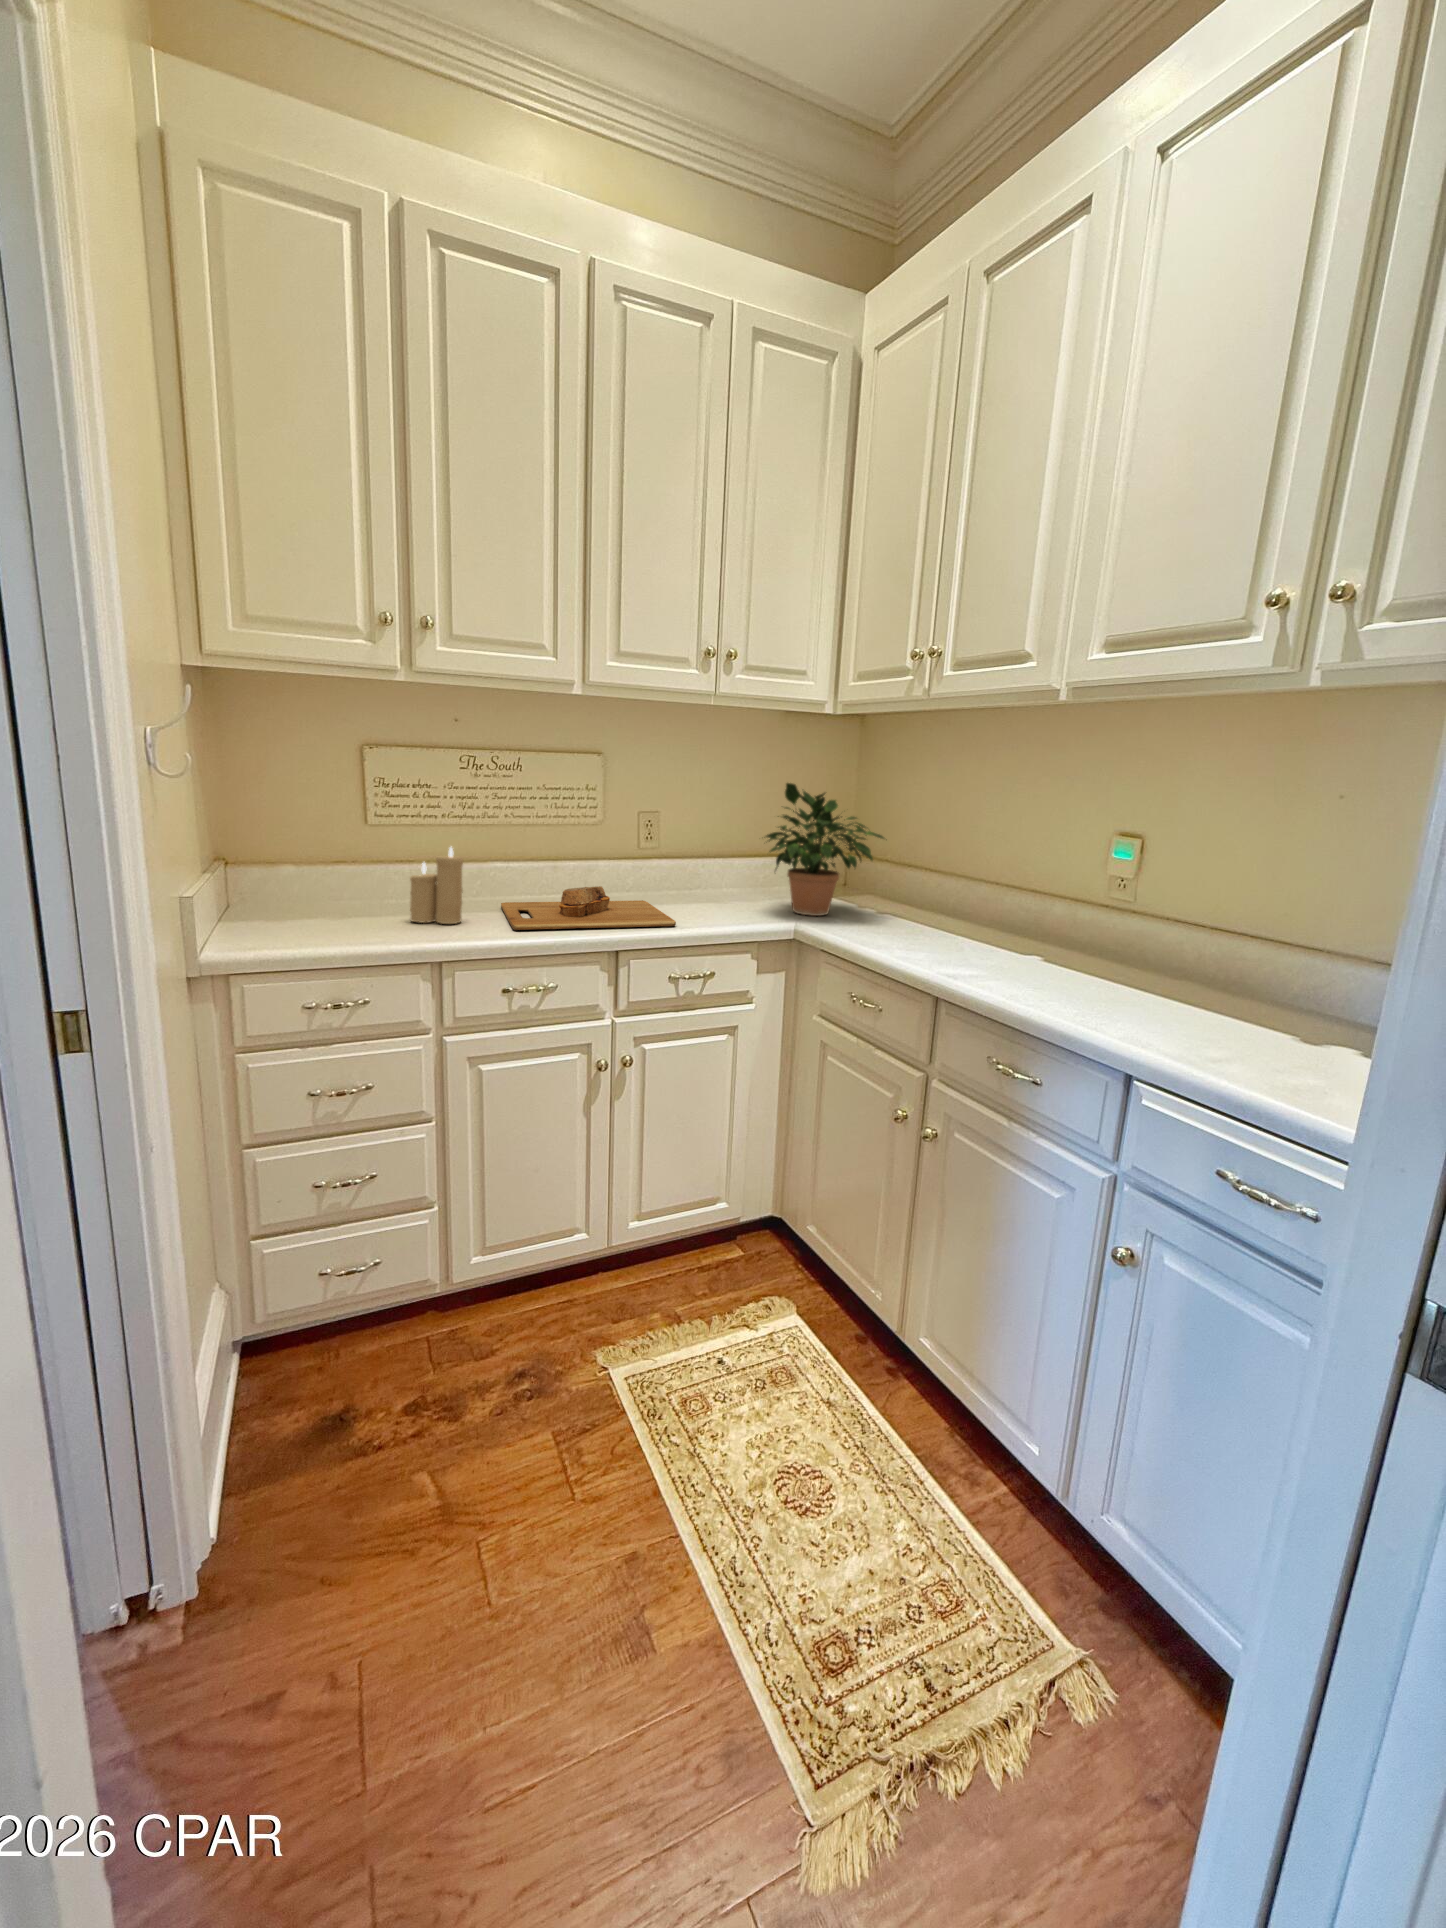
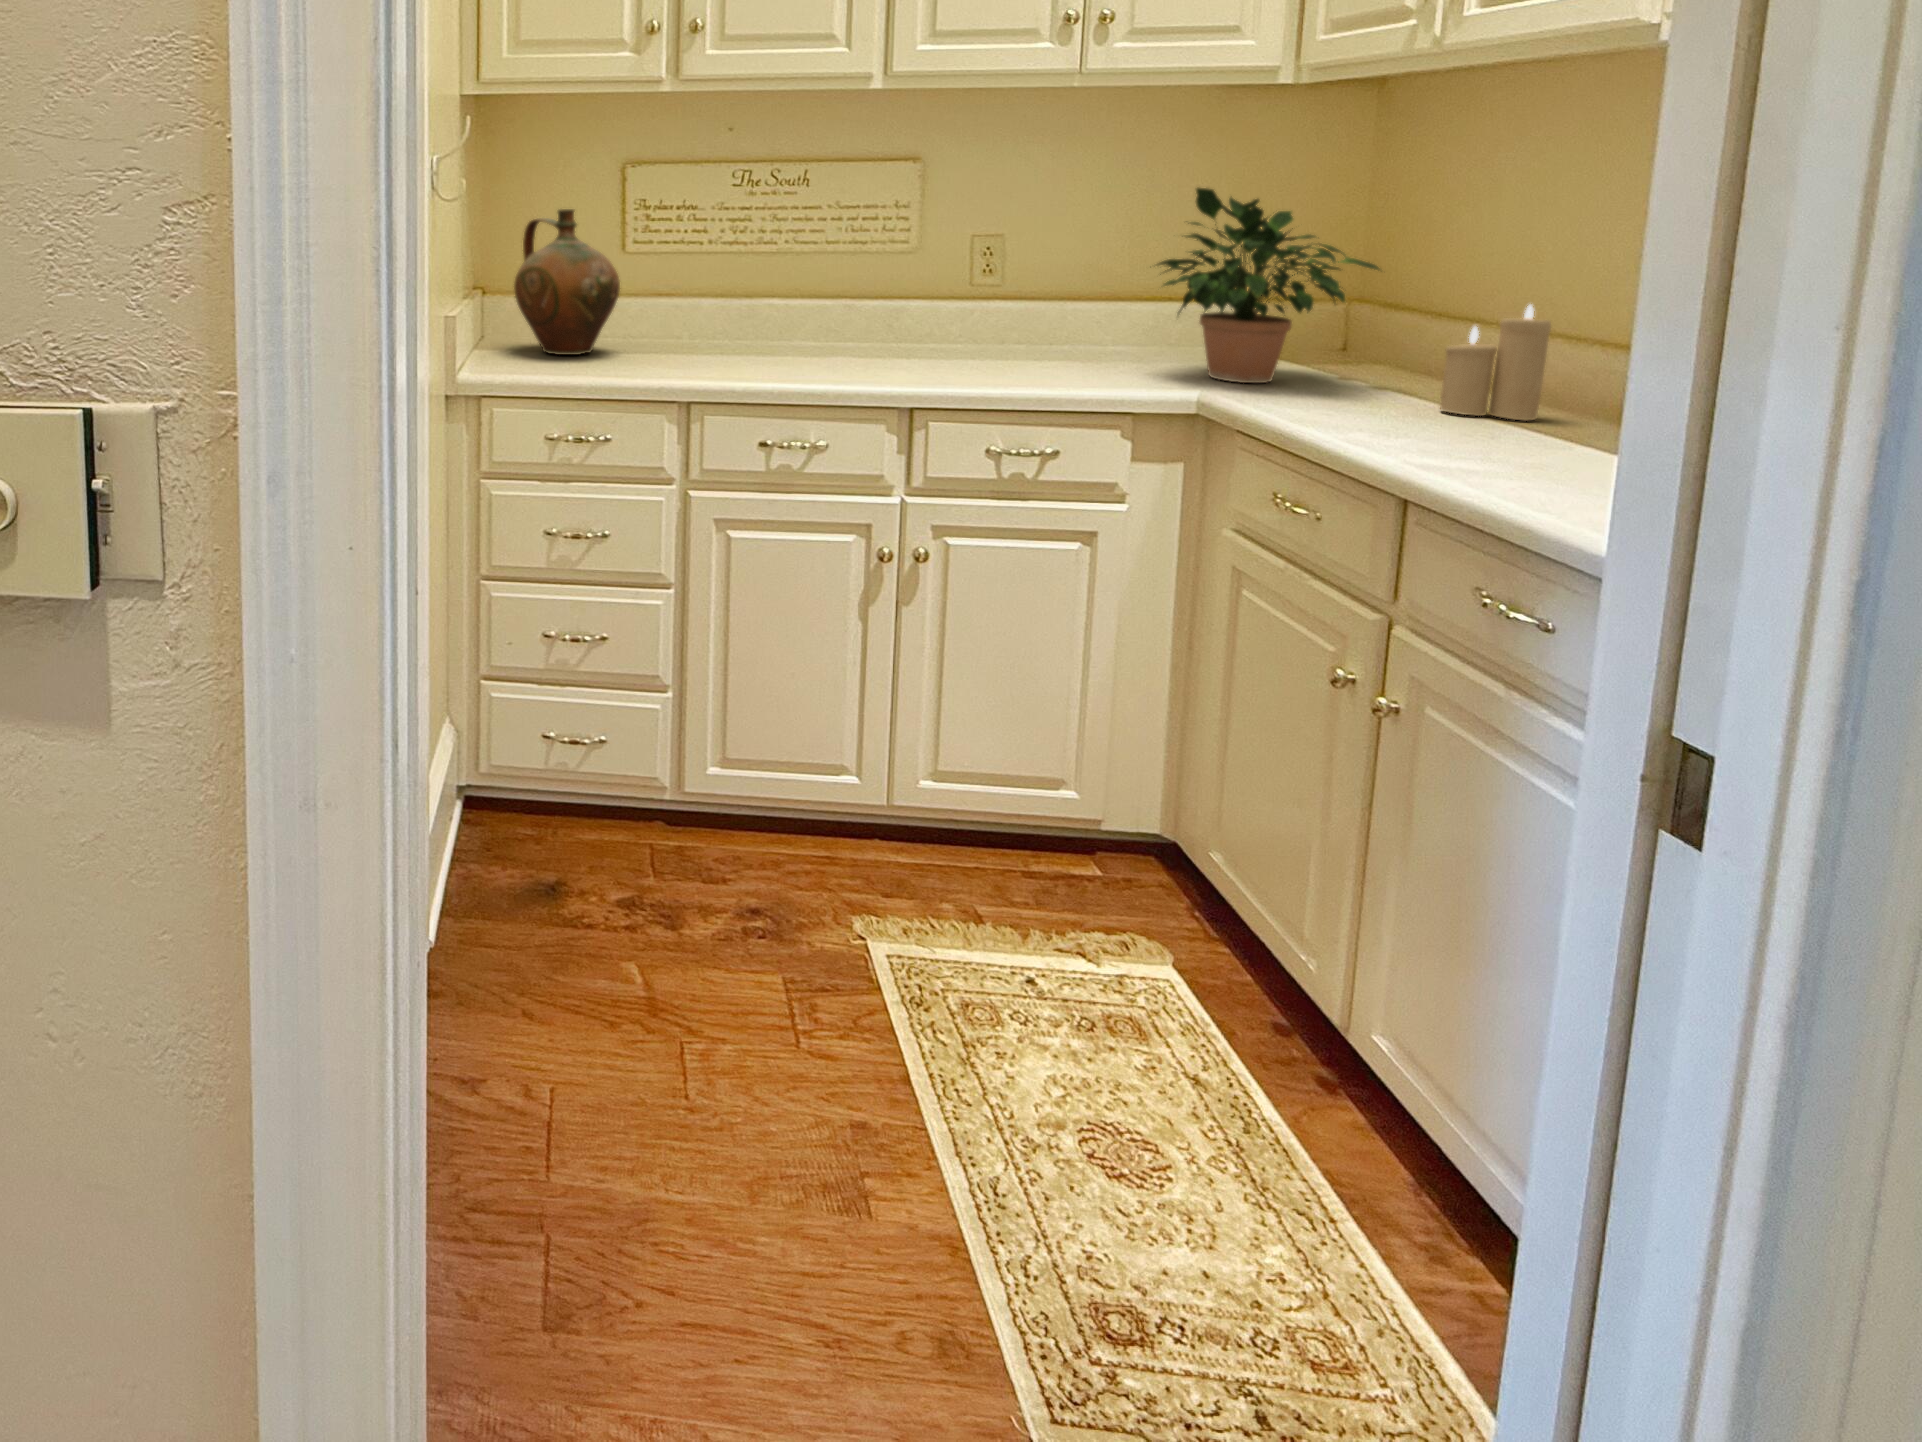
ceramic jug: none [258,789,365,925] -> present [514,209,620,355]
candle: present [410,847,463,924] -> present [1440,305,1551,421]
cutting board: present [501,886,676,930] -> none [775,327,1003,381]

